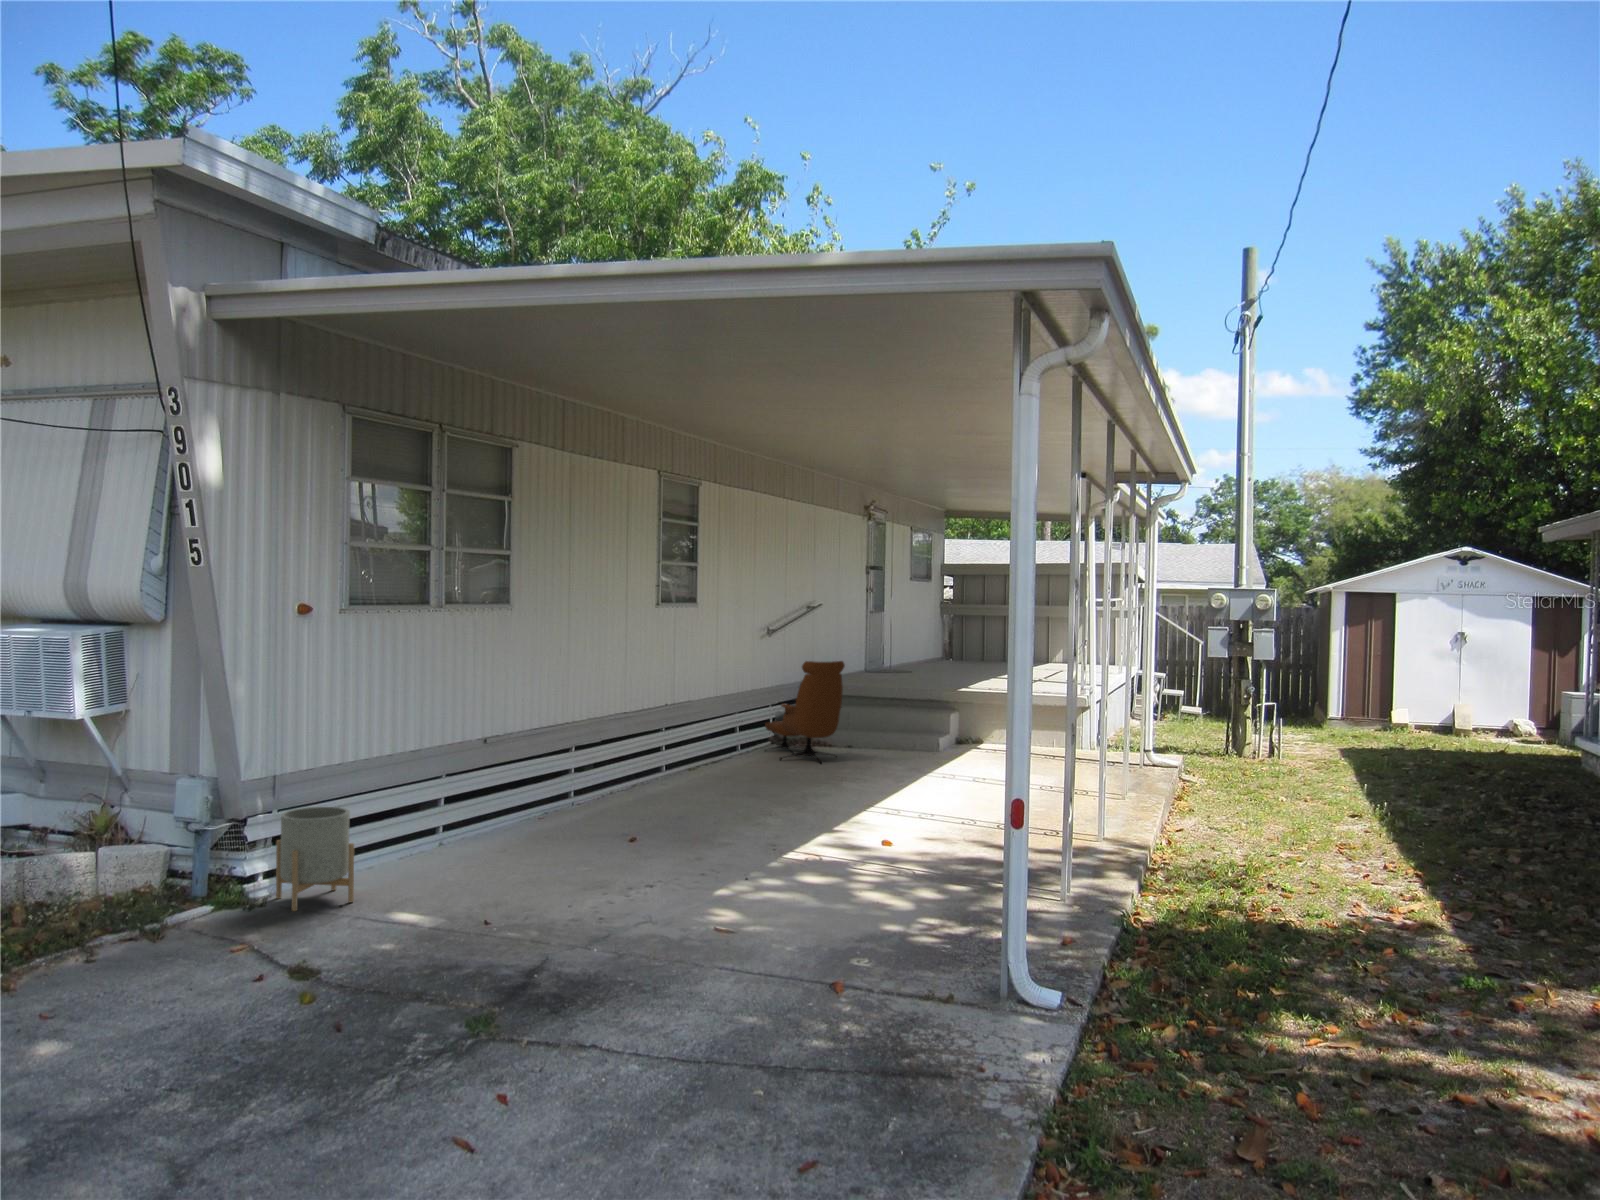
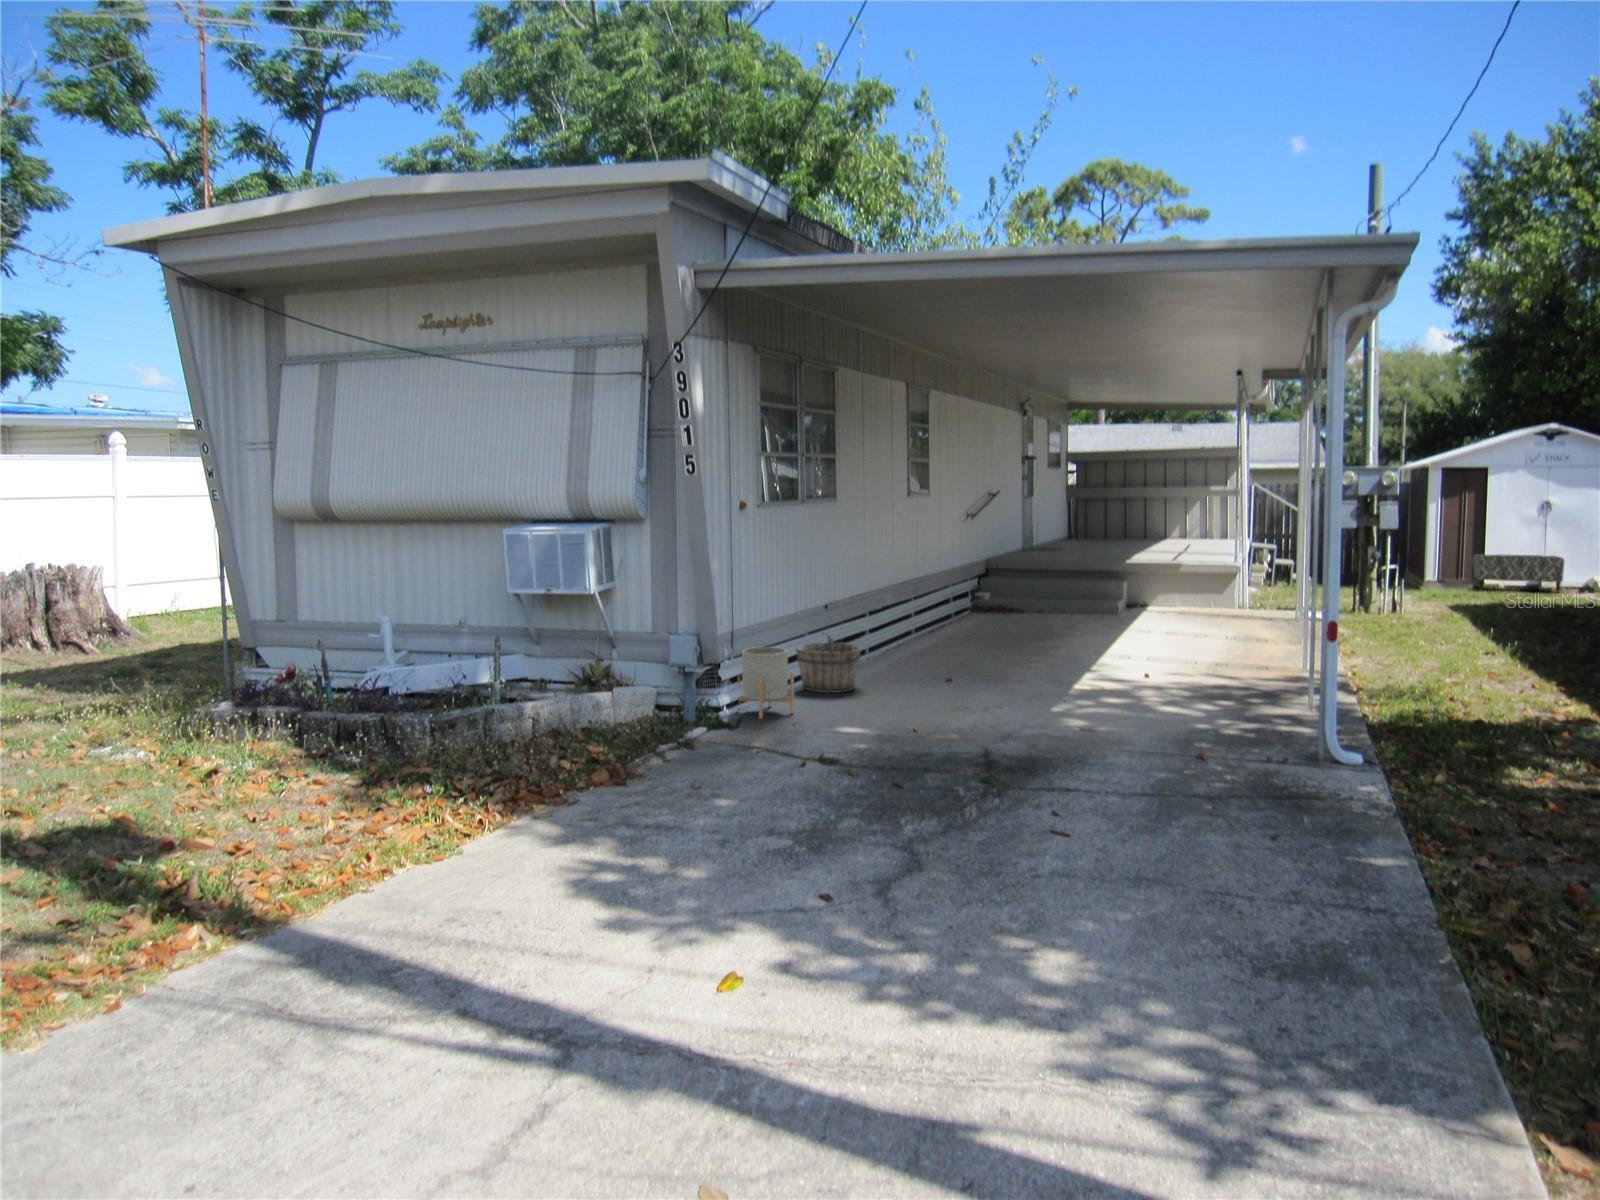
lounge chair: present [765,661,845,763] -> none [972,539,1048,623]
bench: none [1376,688,1476,735] -> present [1473,554,1564,593]
wooden bucket: none [411,782,503,866] -> present [796,636,861,693]

